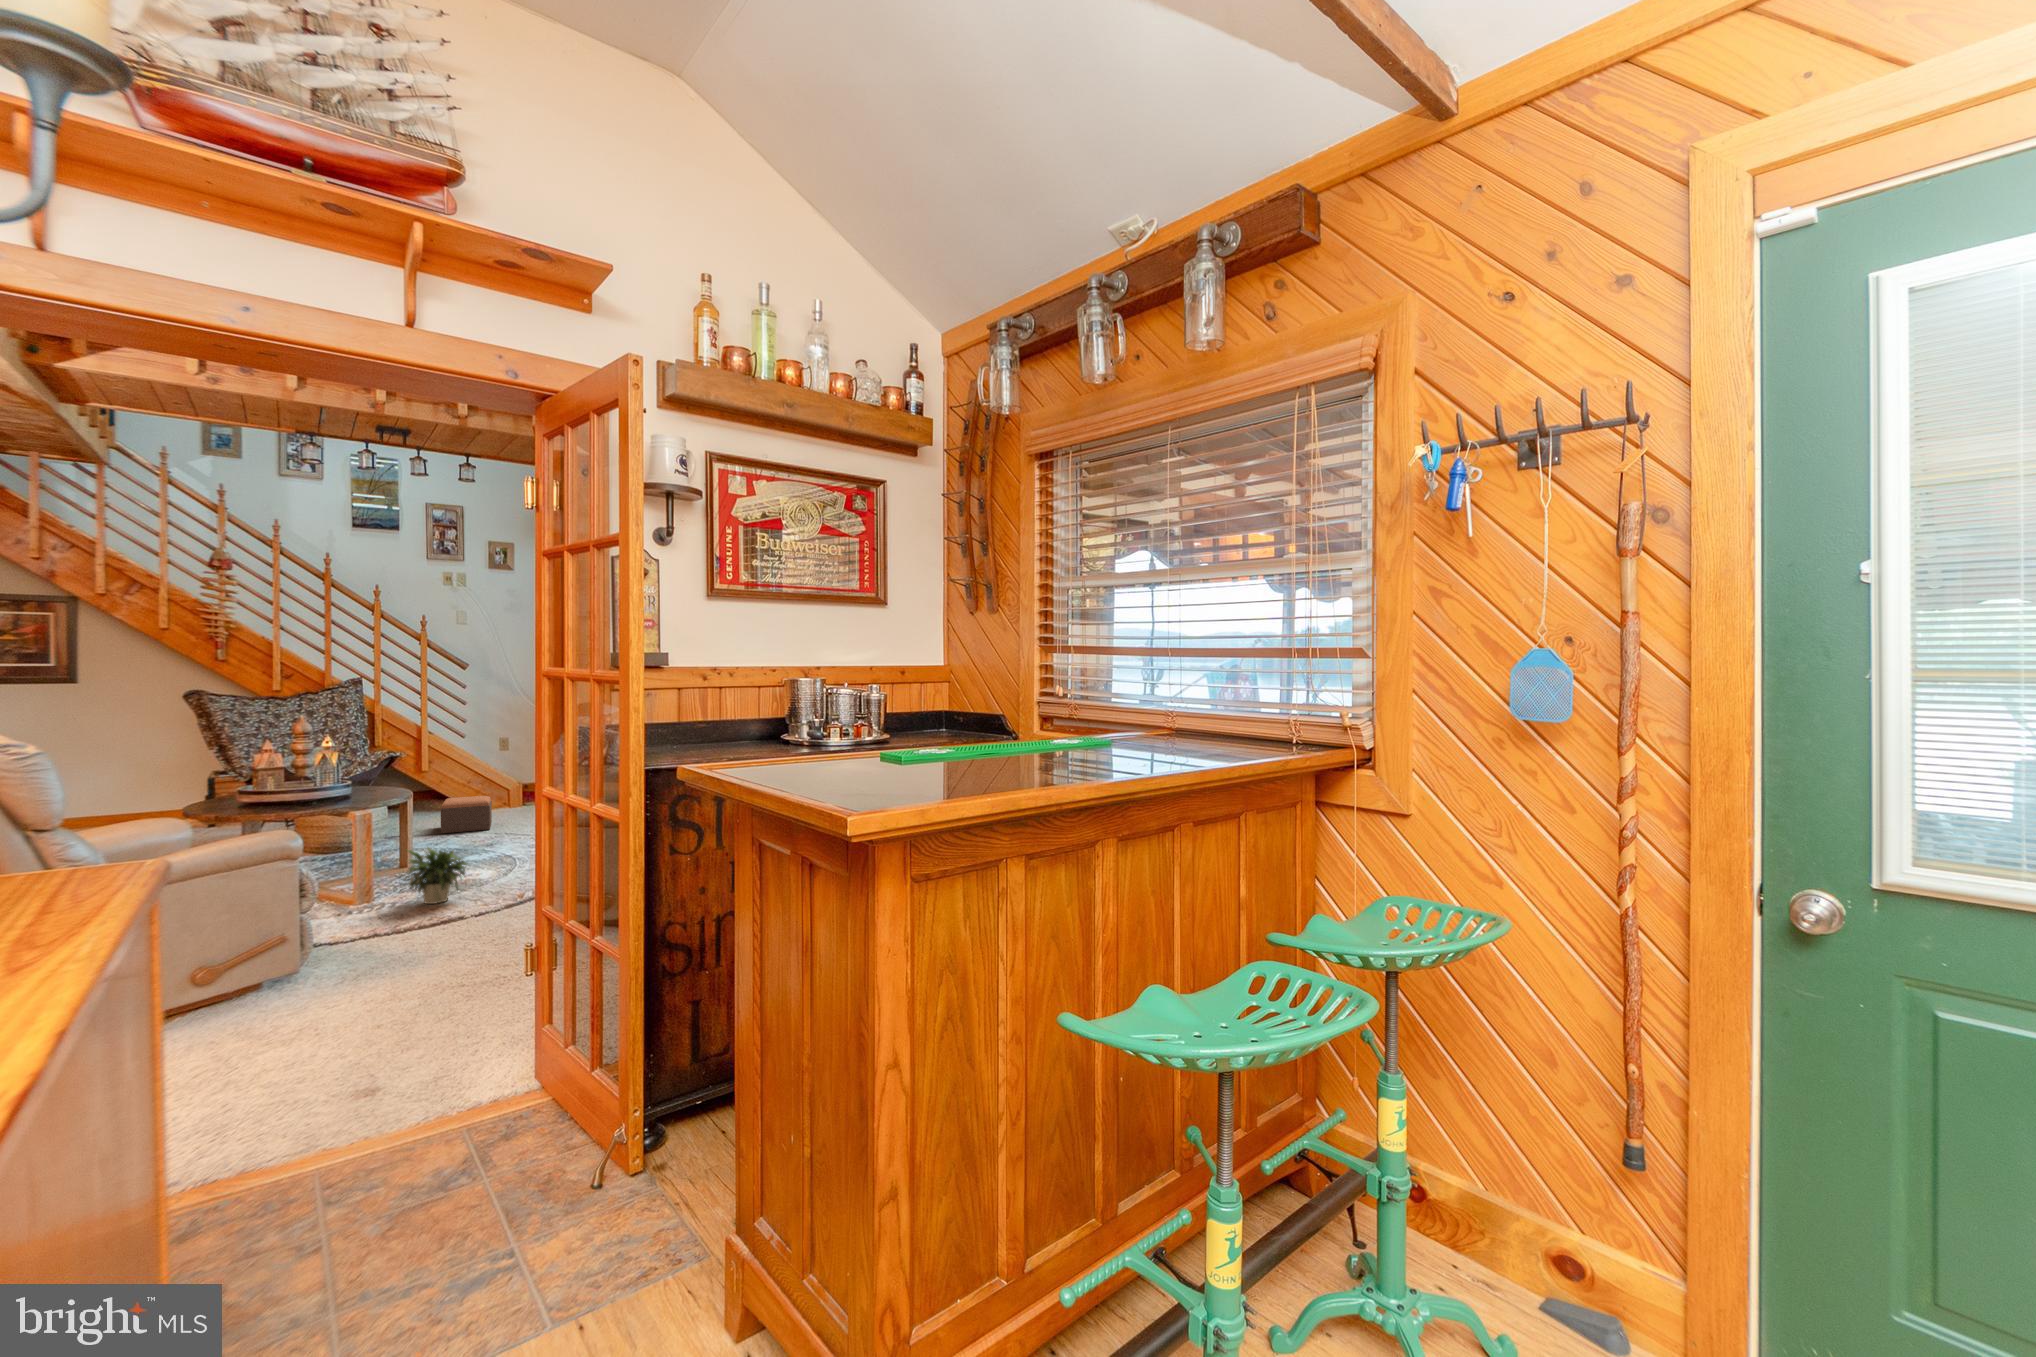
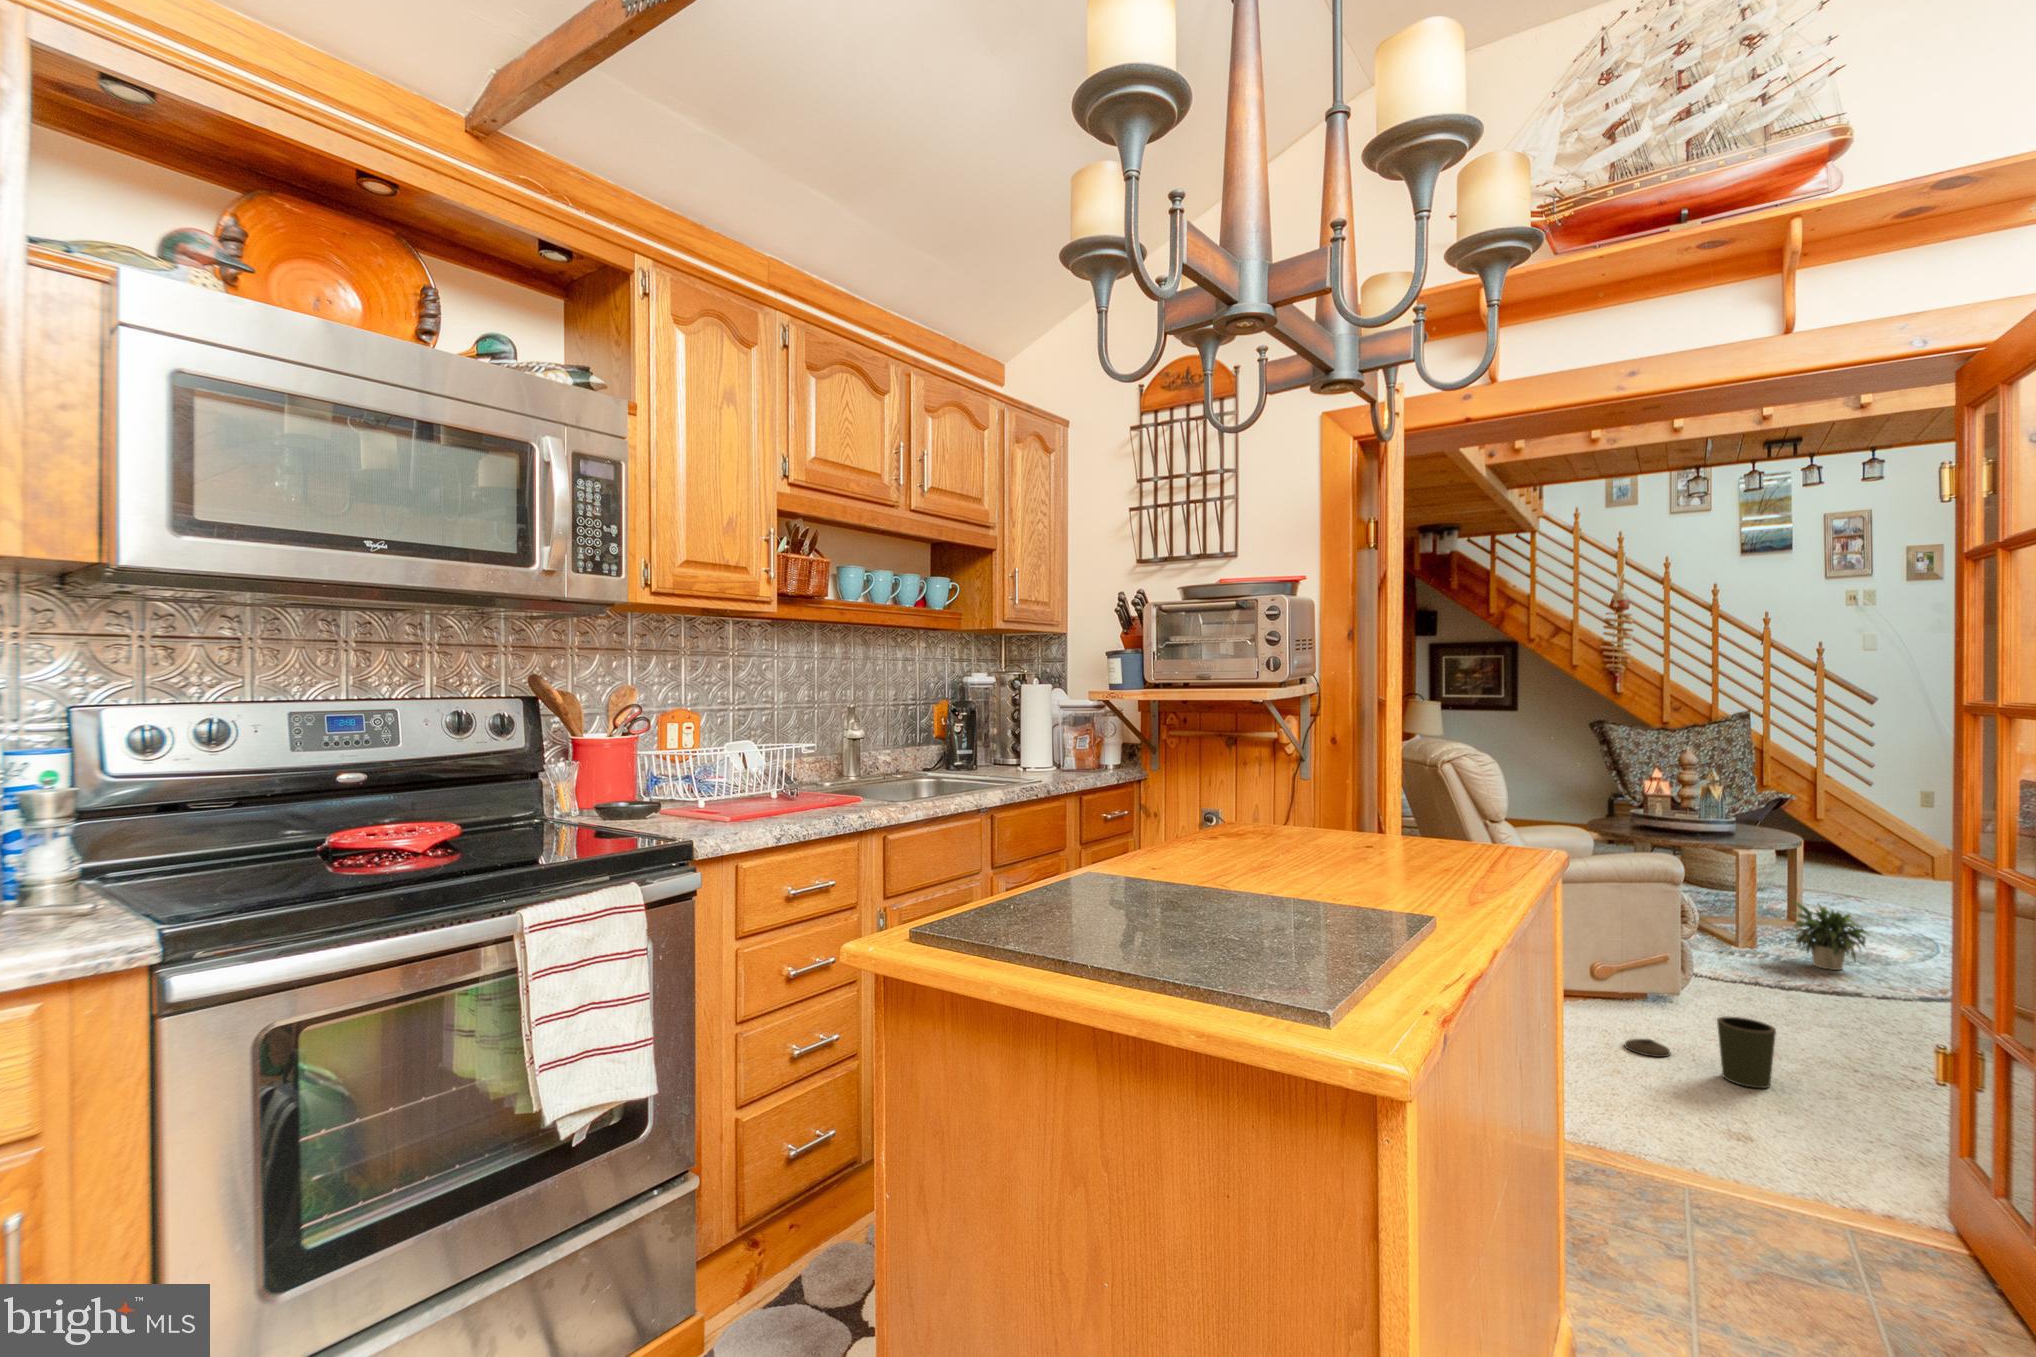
footstool: present [441,796,492,833] -> none [1839,855,1909,903]
trash can: none [234,977,399,1060] -> present [1625,1017,1776,1088]

